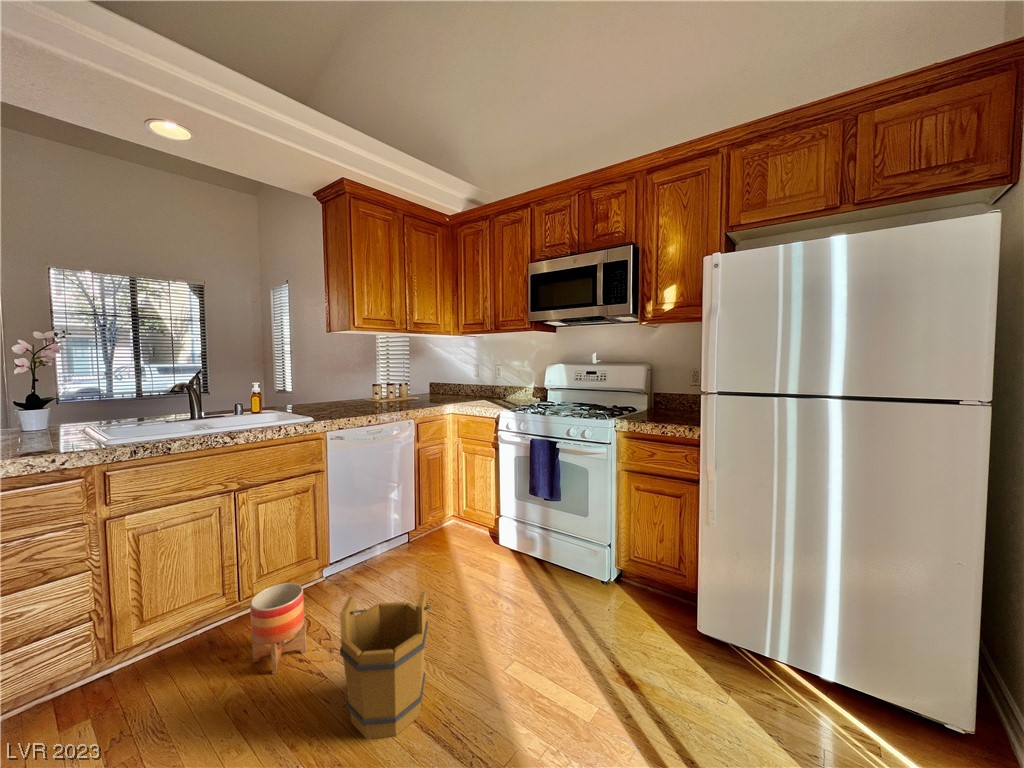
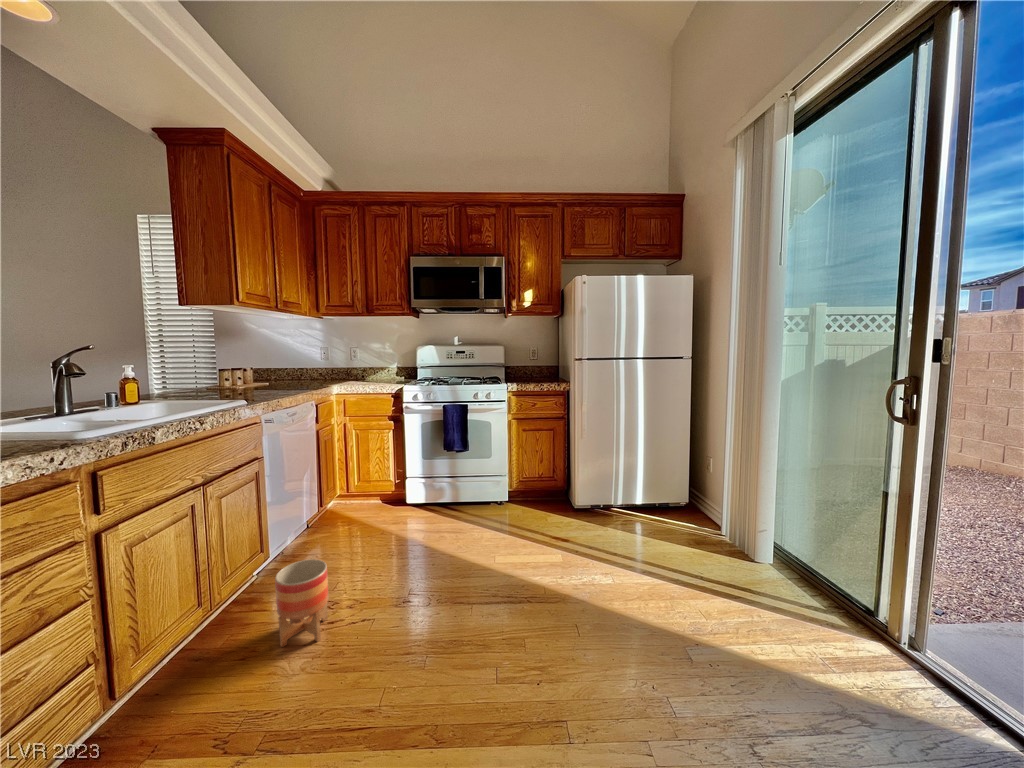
bucket: present [340,592,430,739] -> none [407,512,478,625]

